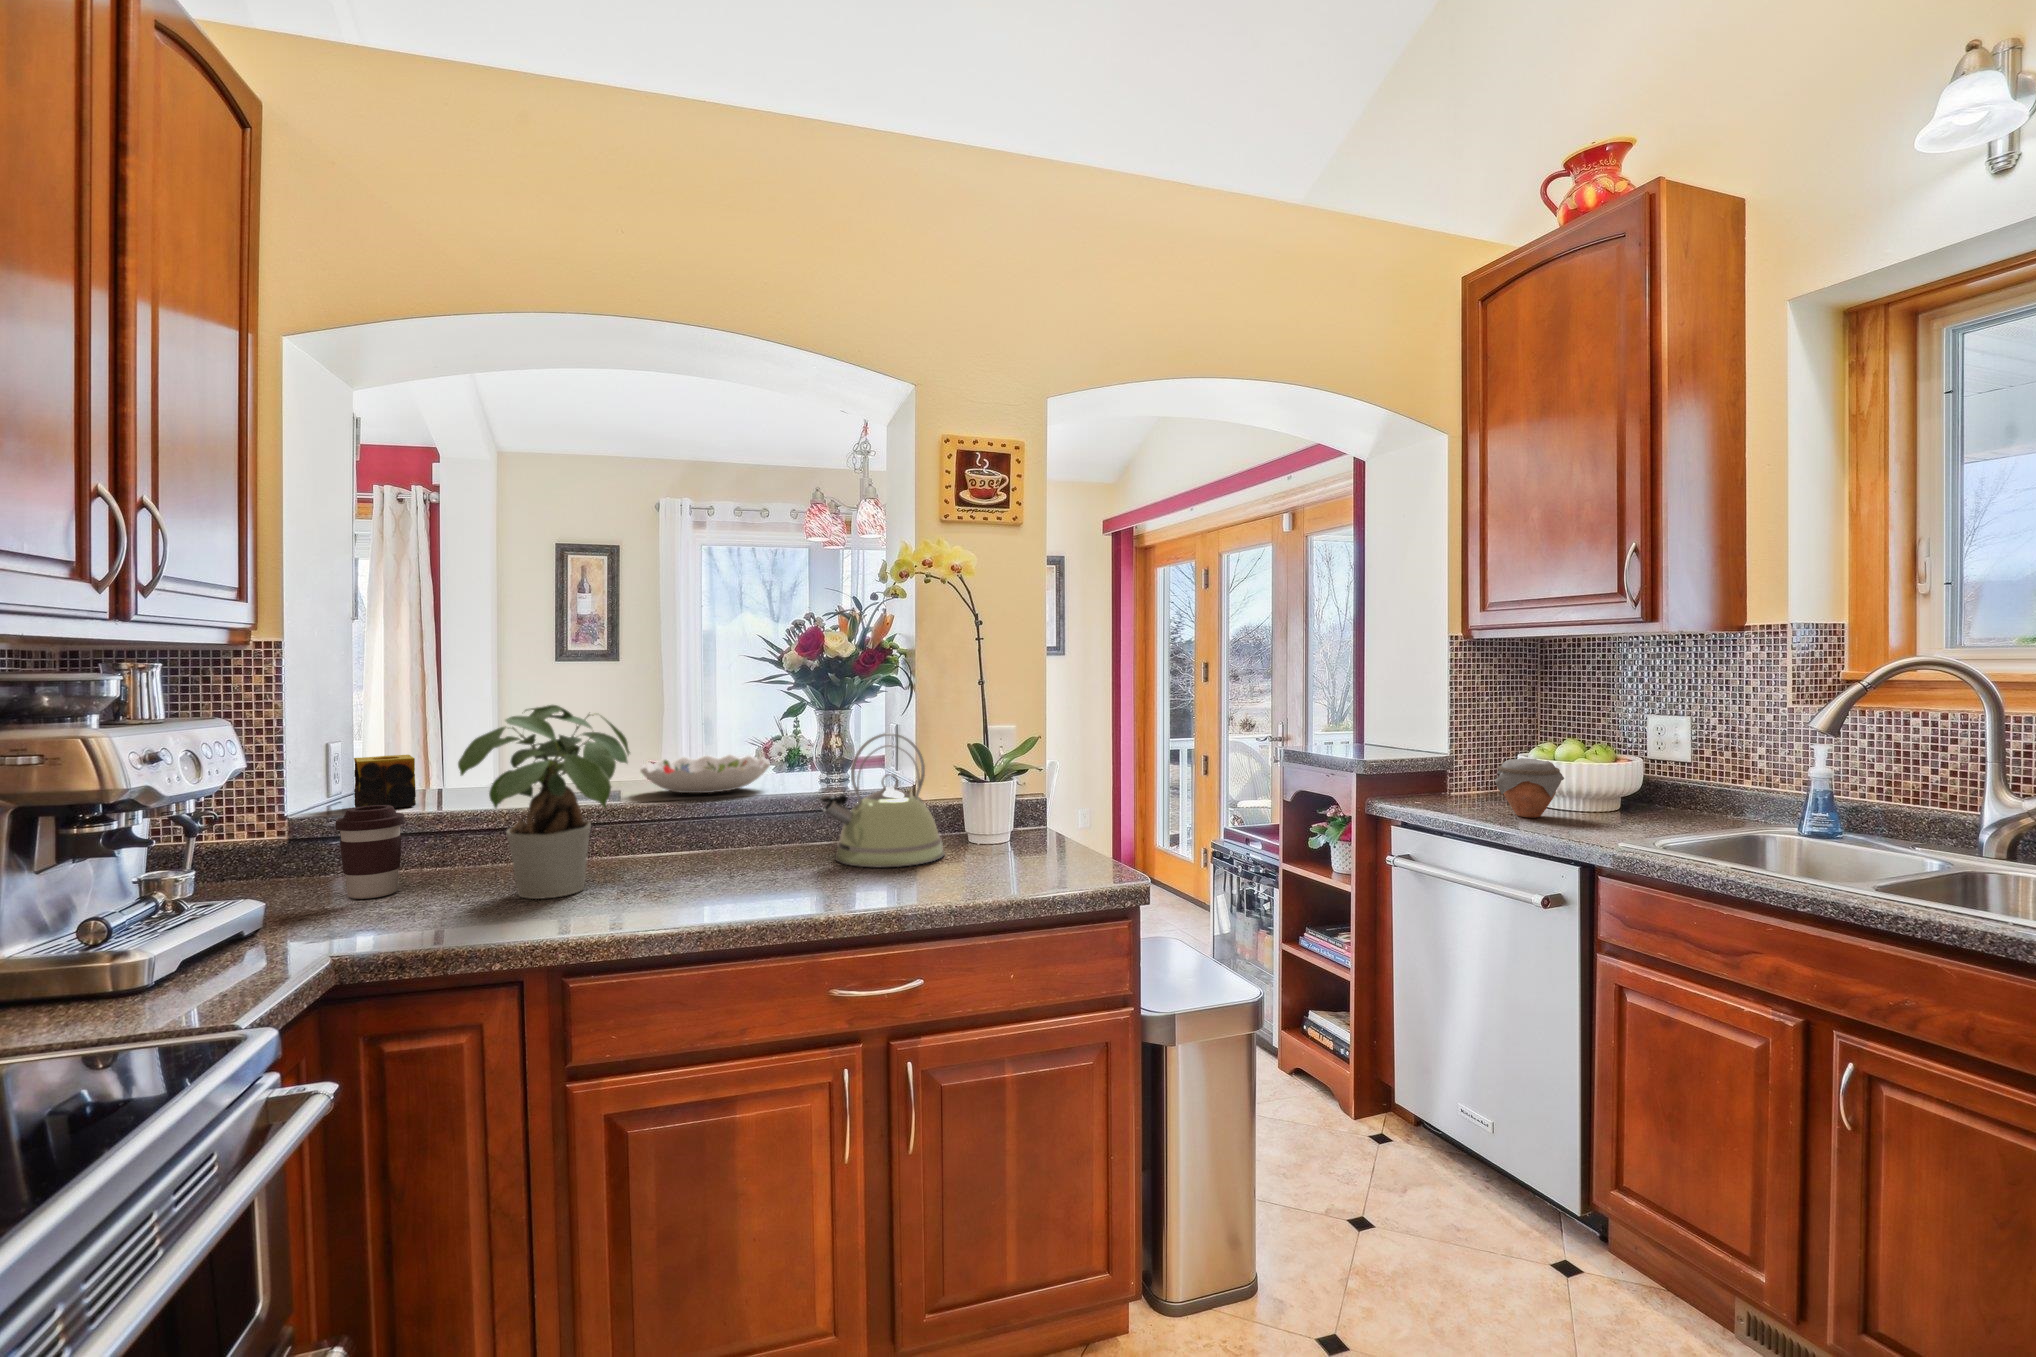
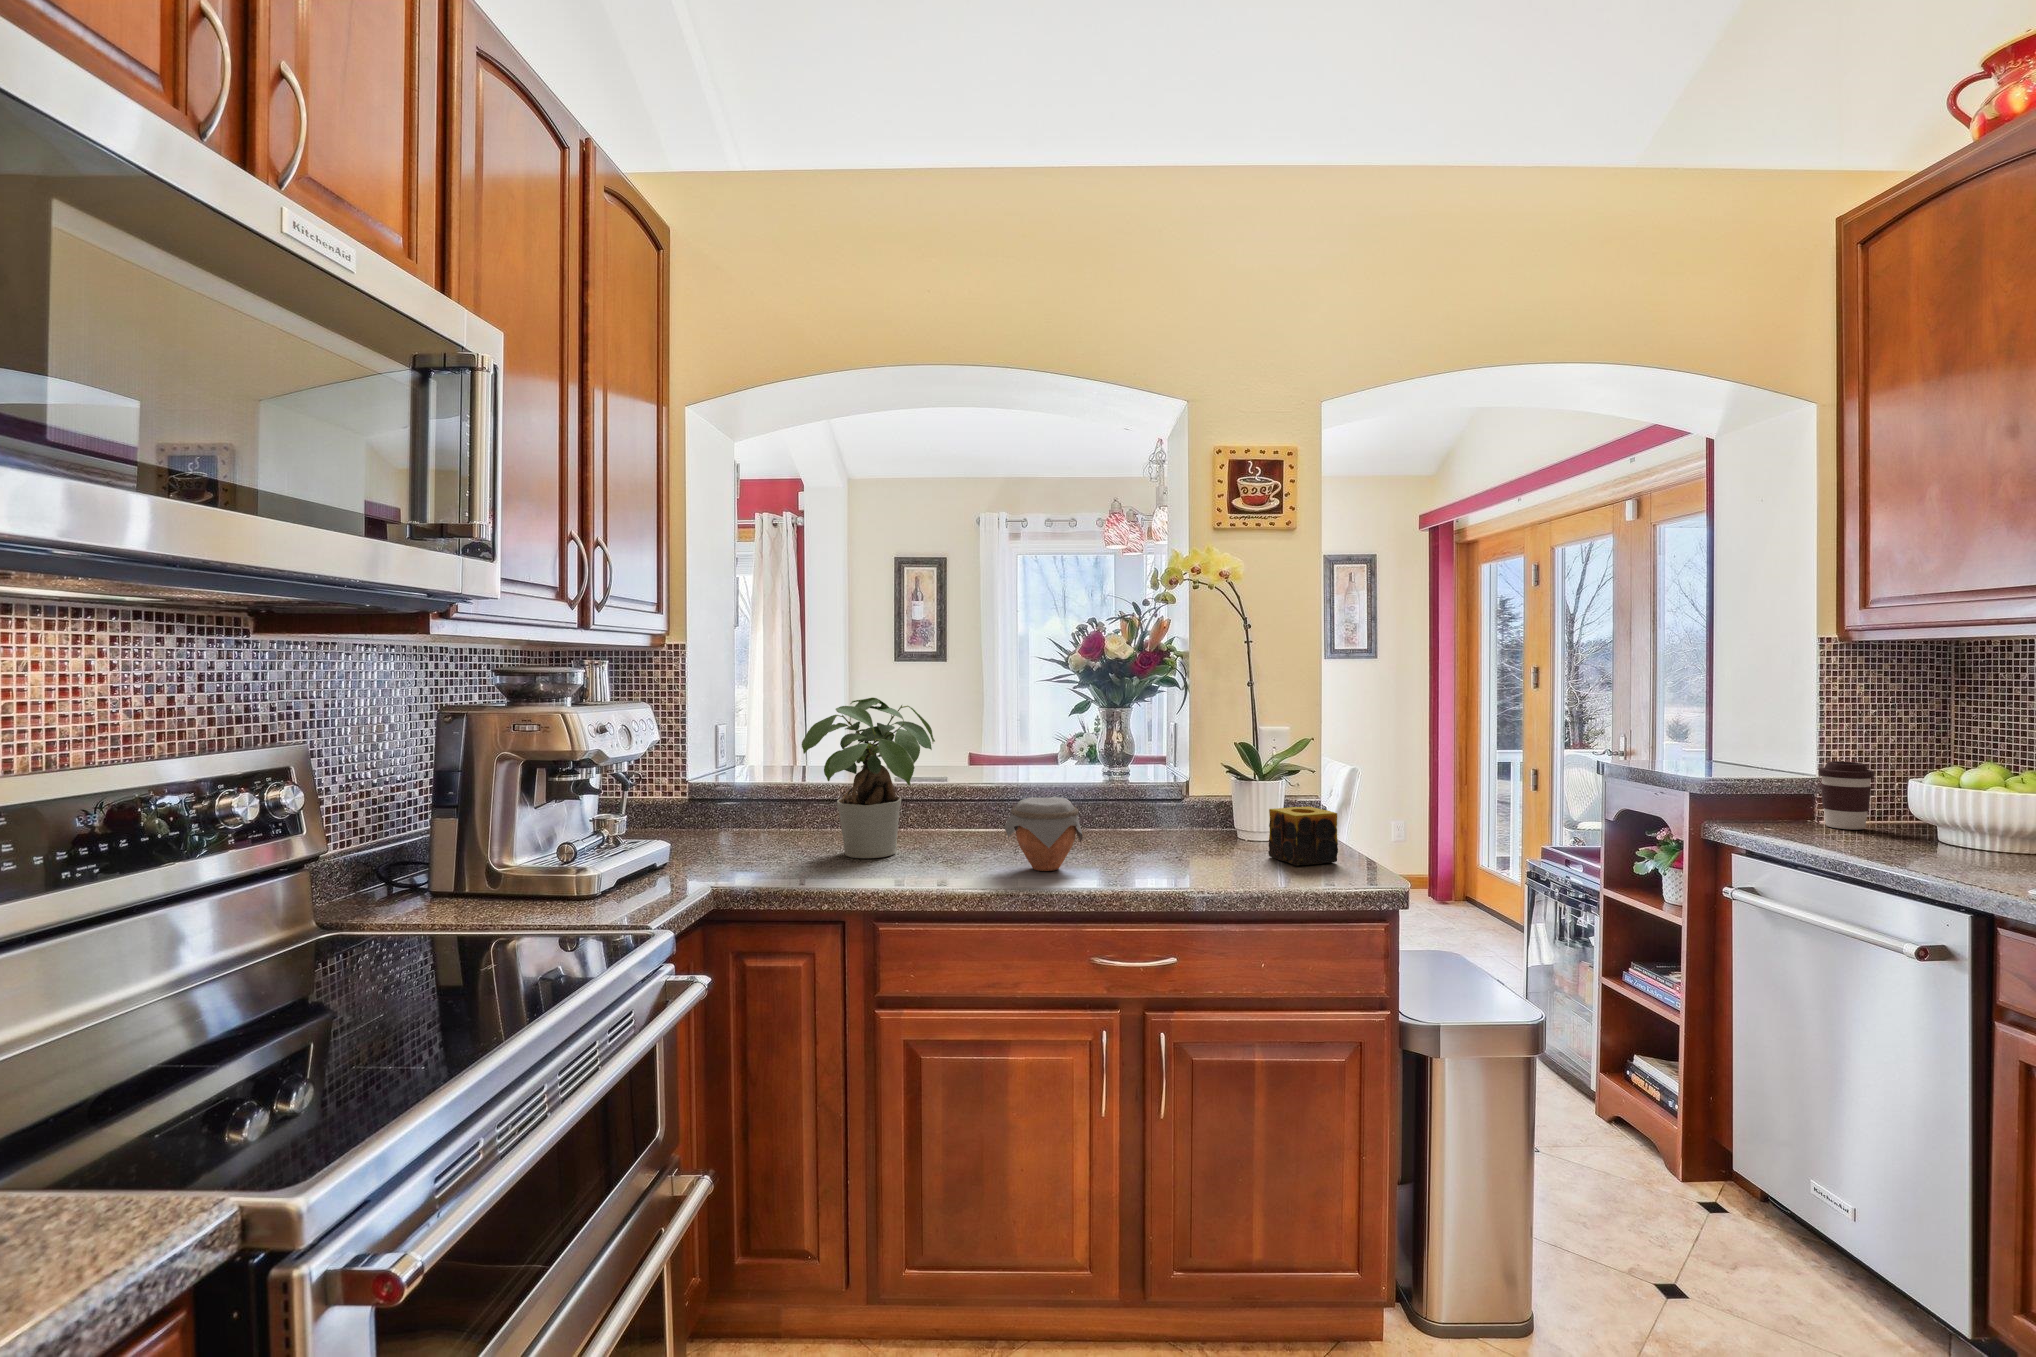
kettle: present [821,733,944,867] -> none [1095,730,1210,855]
candle: present [354,755,416,808] -> present [1268,806,1338,866]
decorative bowl: present [641,755,770,793] -> none [946,746,1056,779]
jar: present [1495,758,1564,818] -> present [1004,797,1083,871]
coffee cup: present [335,805,404,899] -> present [1818,761,1874,830]

